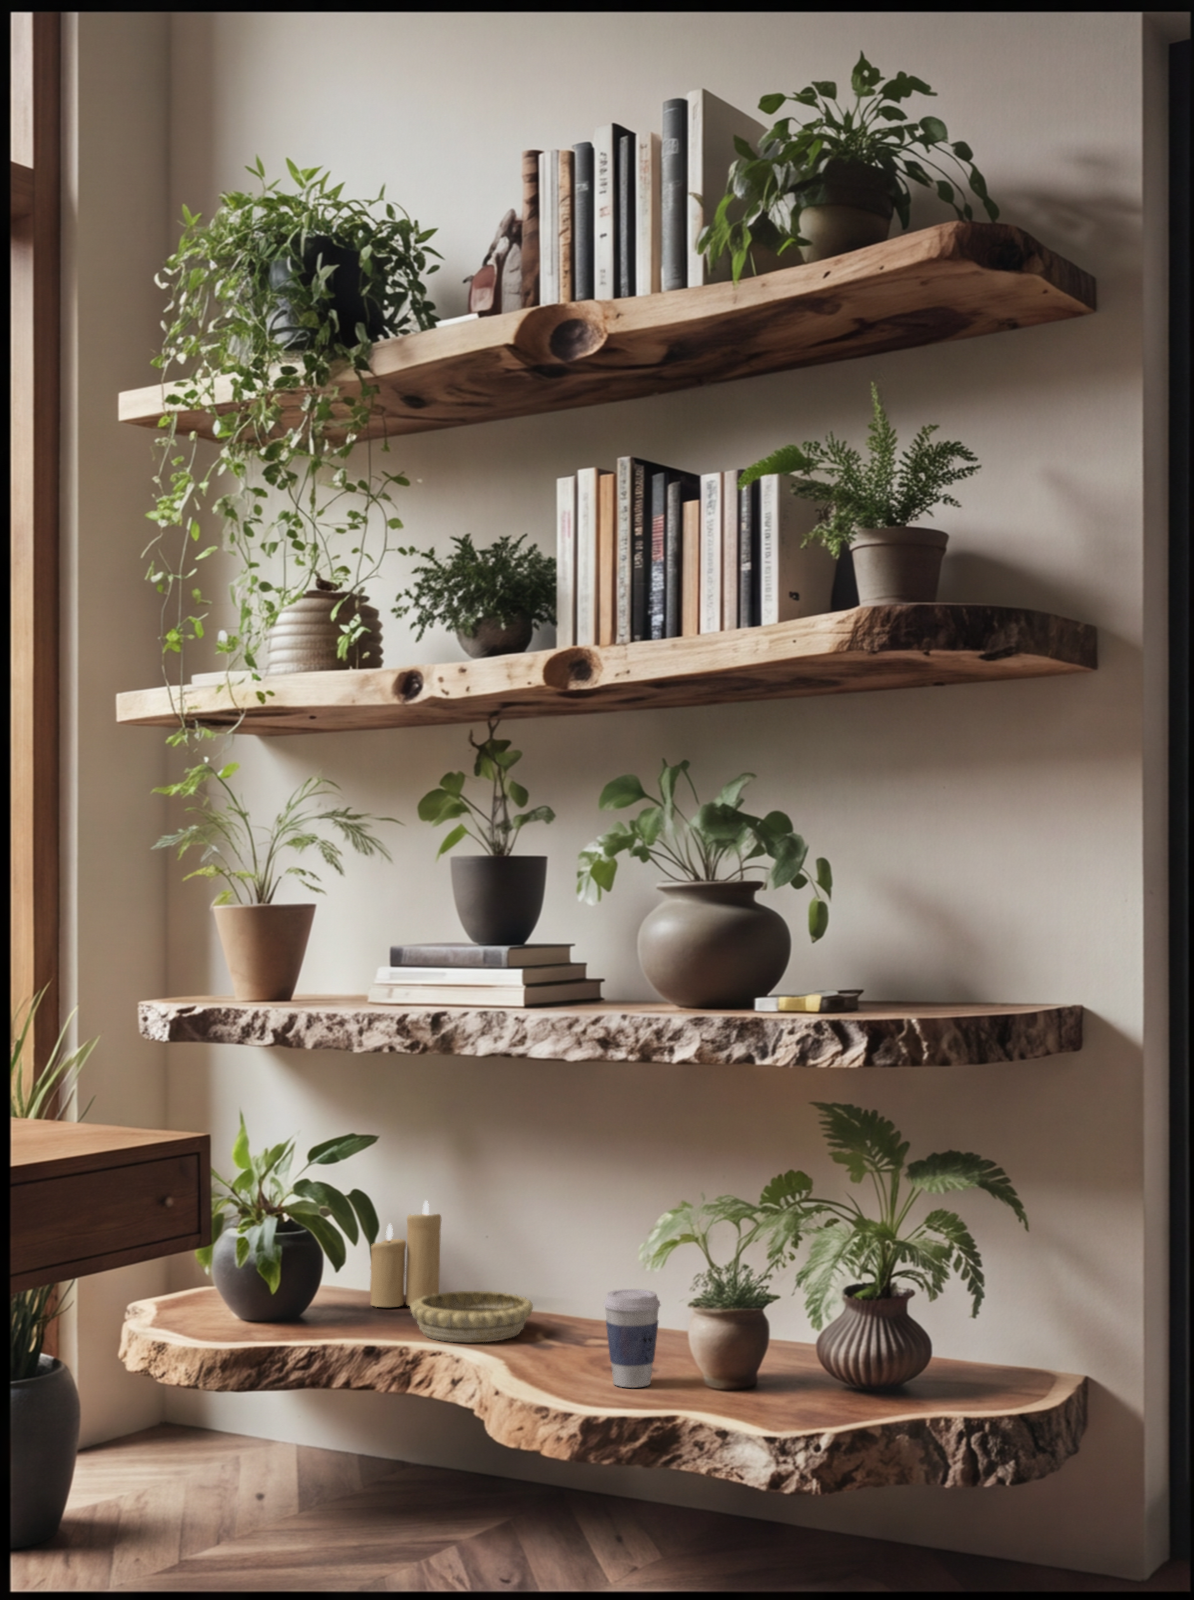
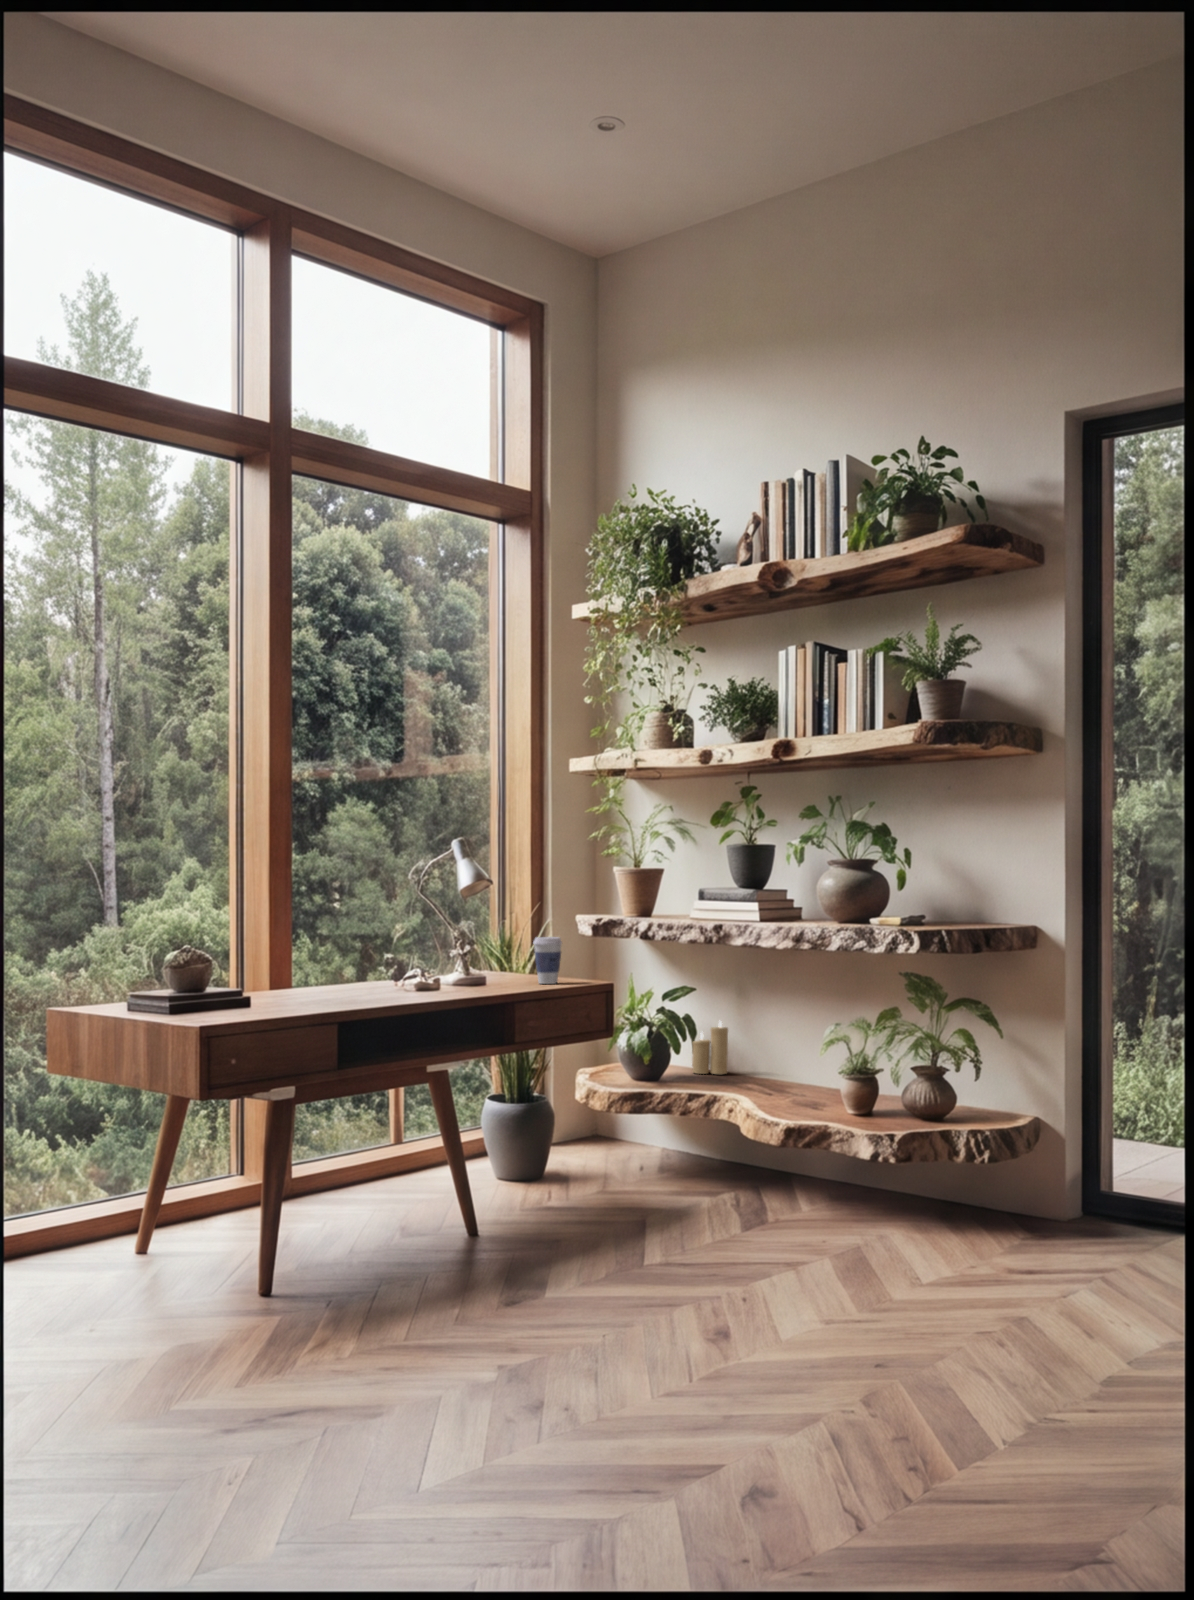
coffee cup: present [603,1289,660,1388] -> present [533,937,562,984]
decorative bowl: present [410,1291,533,1342] -> none [709,1066,771,1090]

